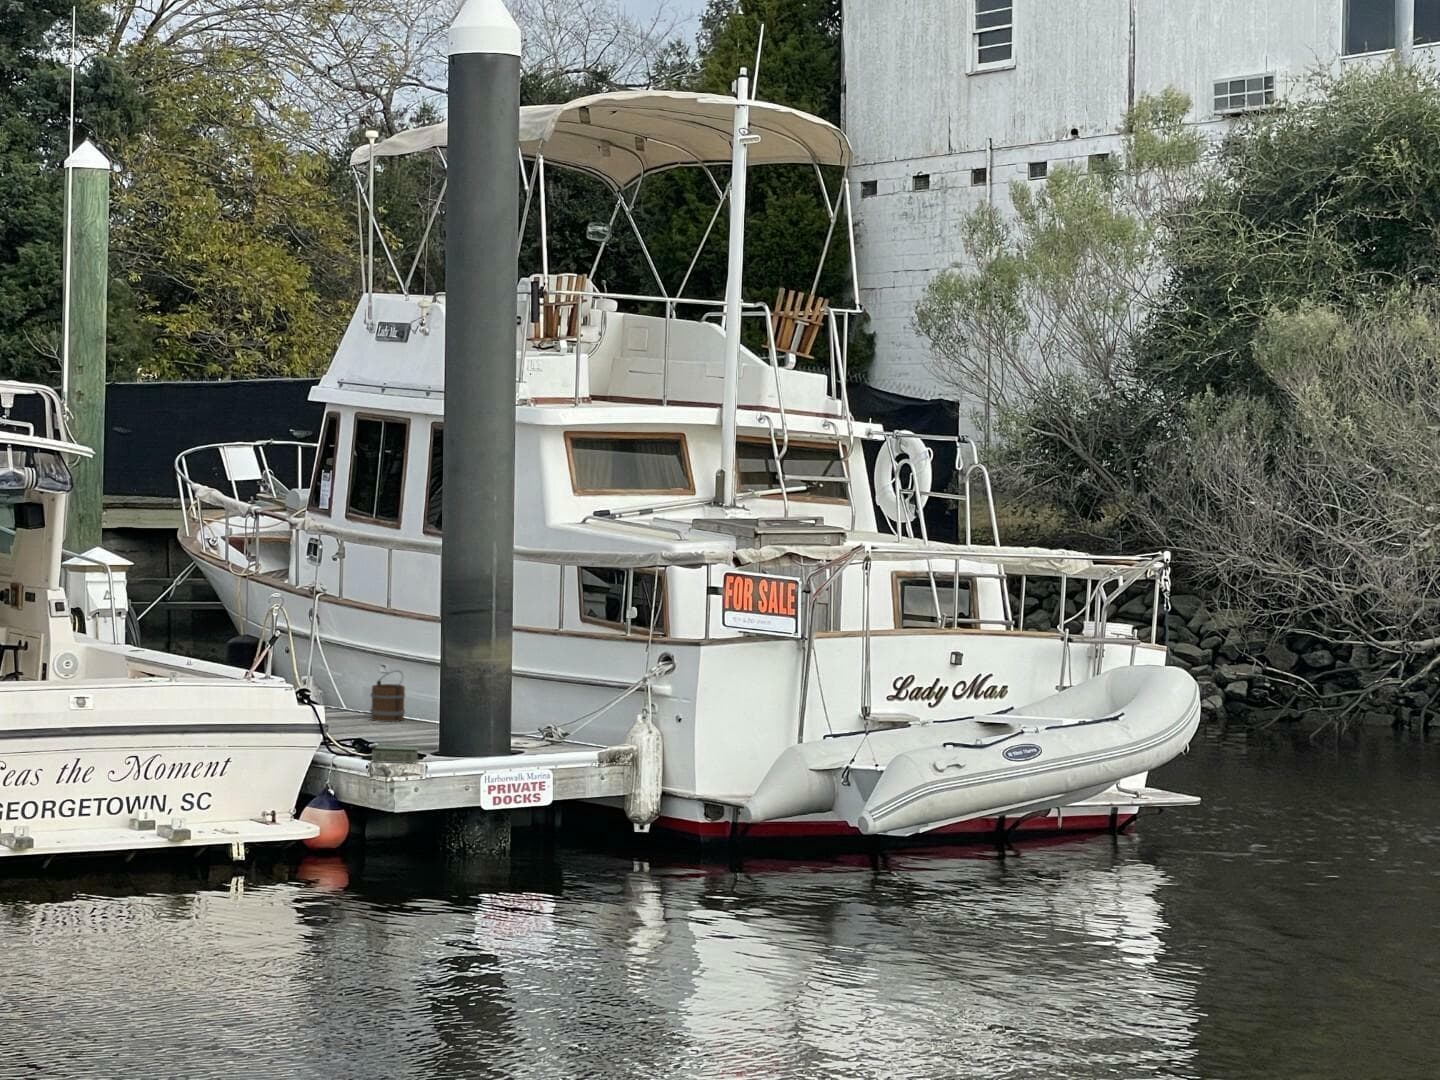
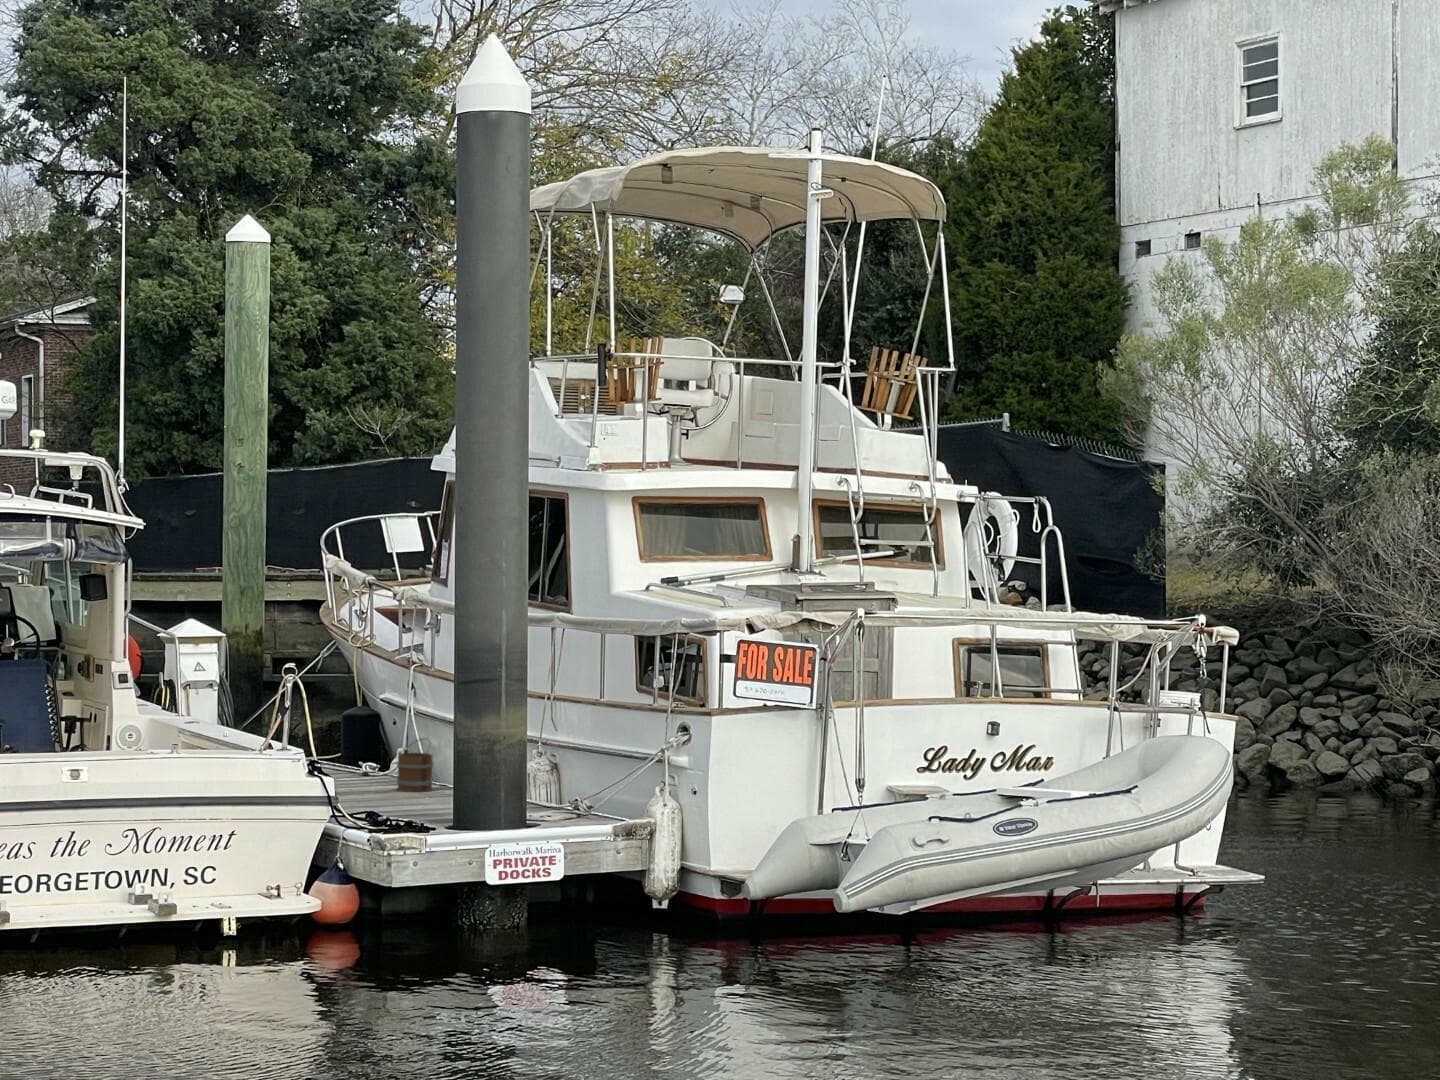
toolbox: present [372,745,419,763] -> none [376,818,427,837]

